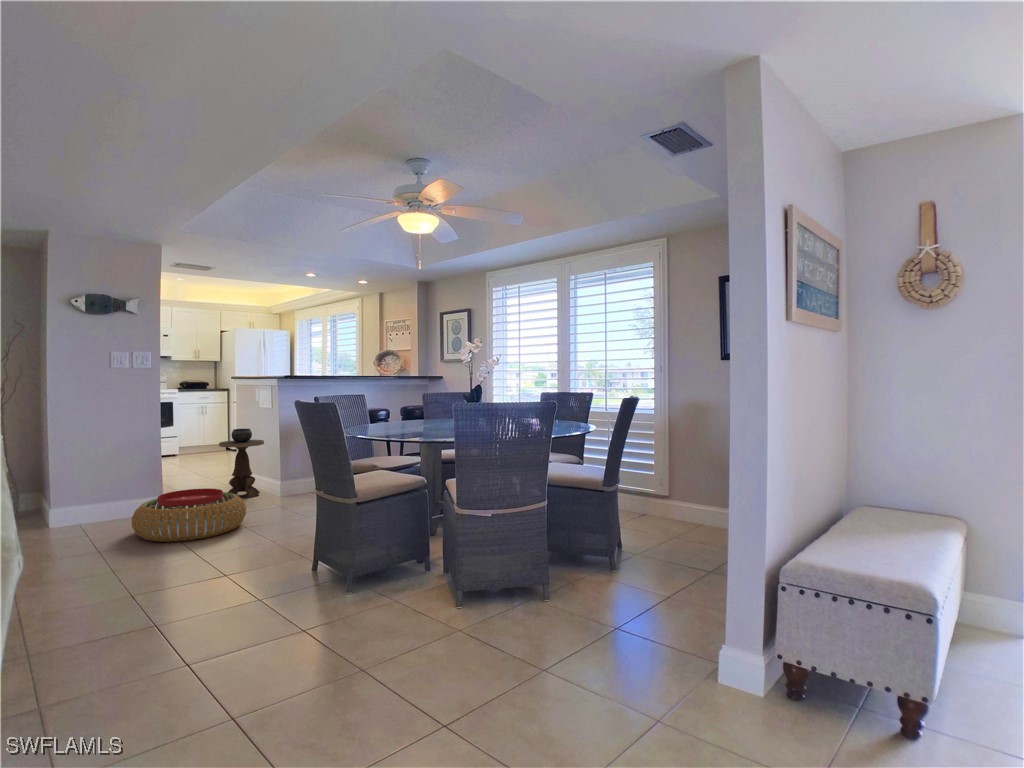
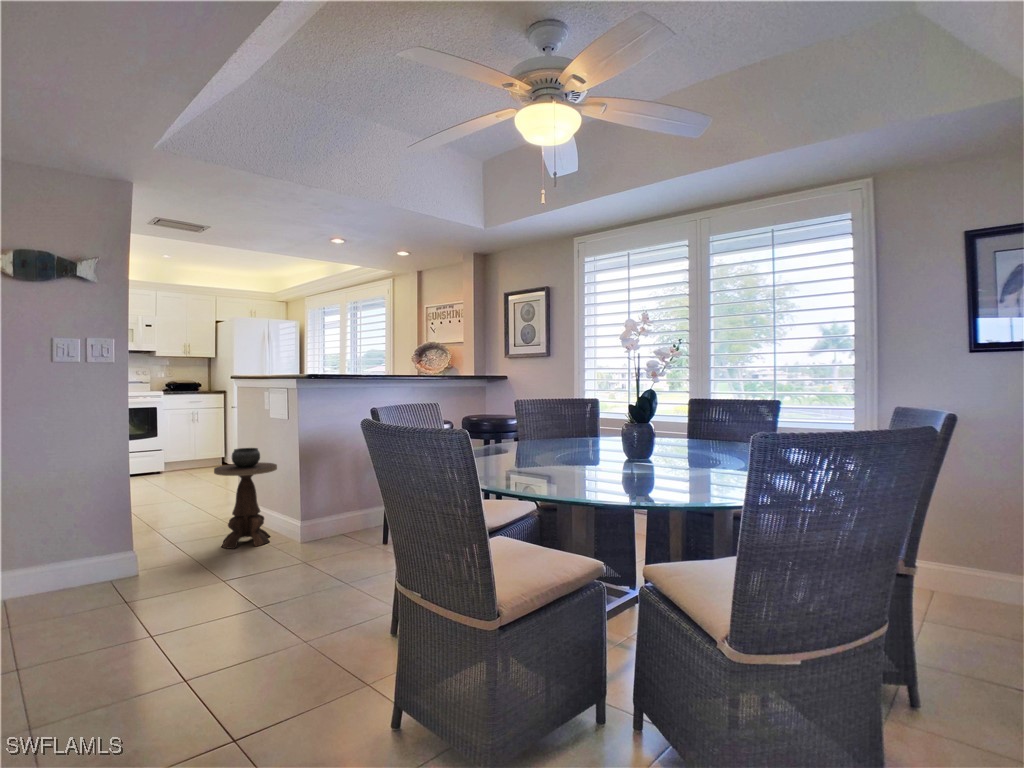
pouf: present [132,488,246,542] -> none [69,548,256,650]

